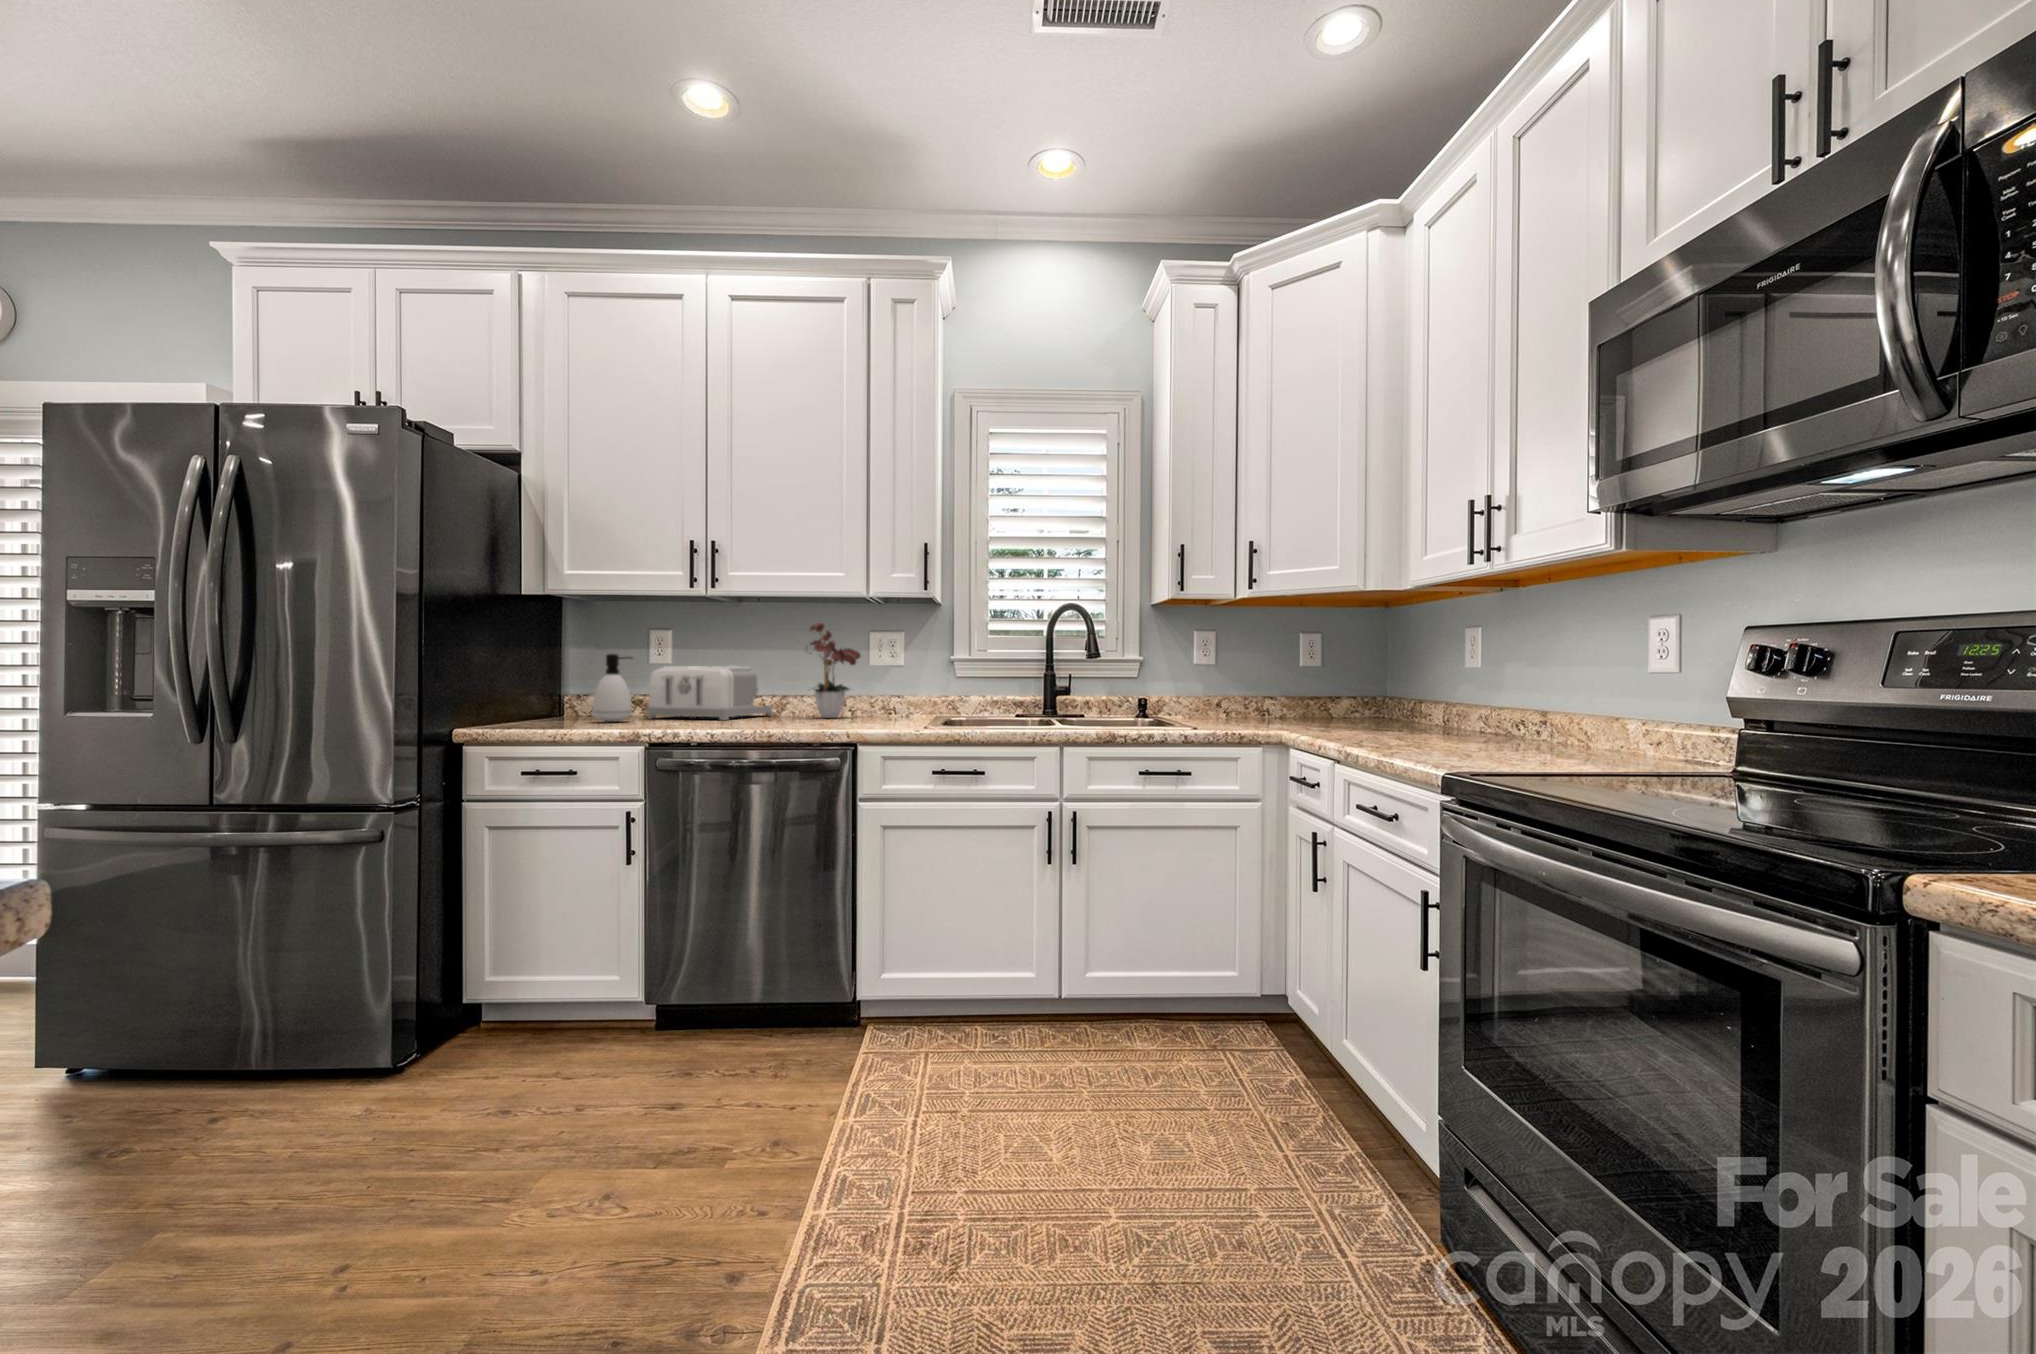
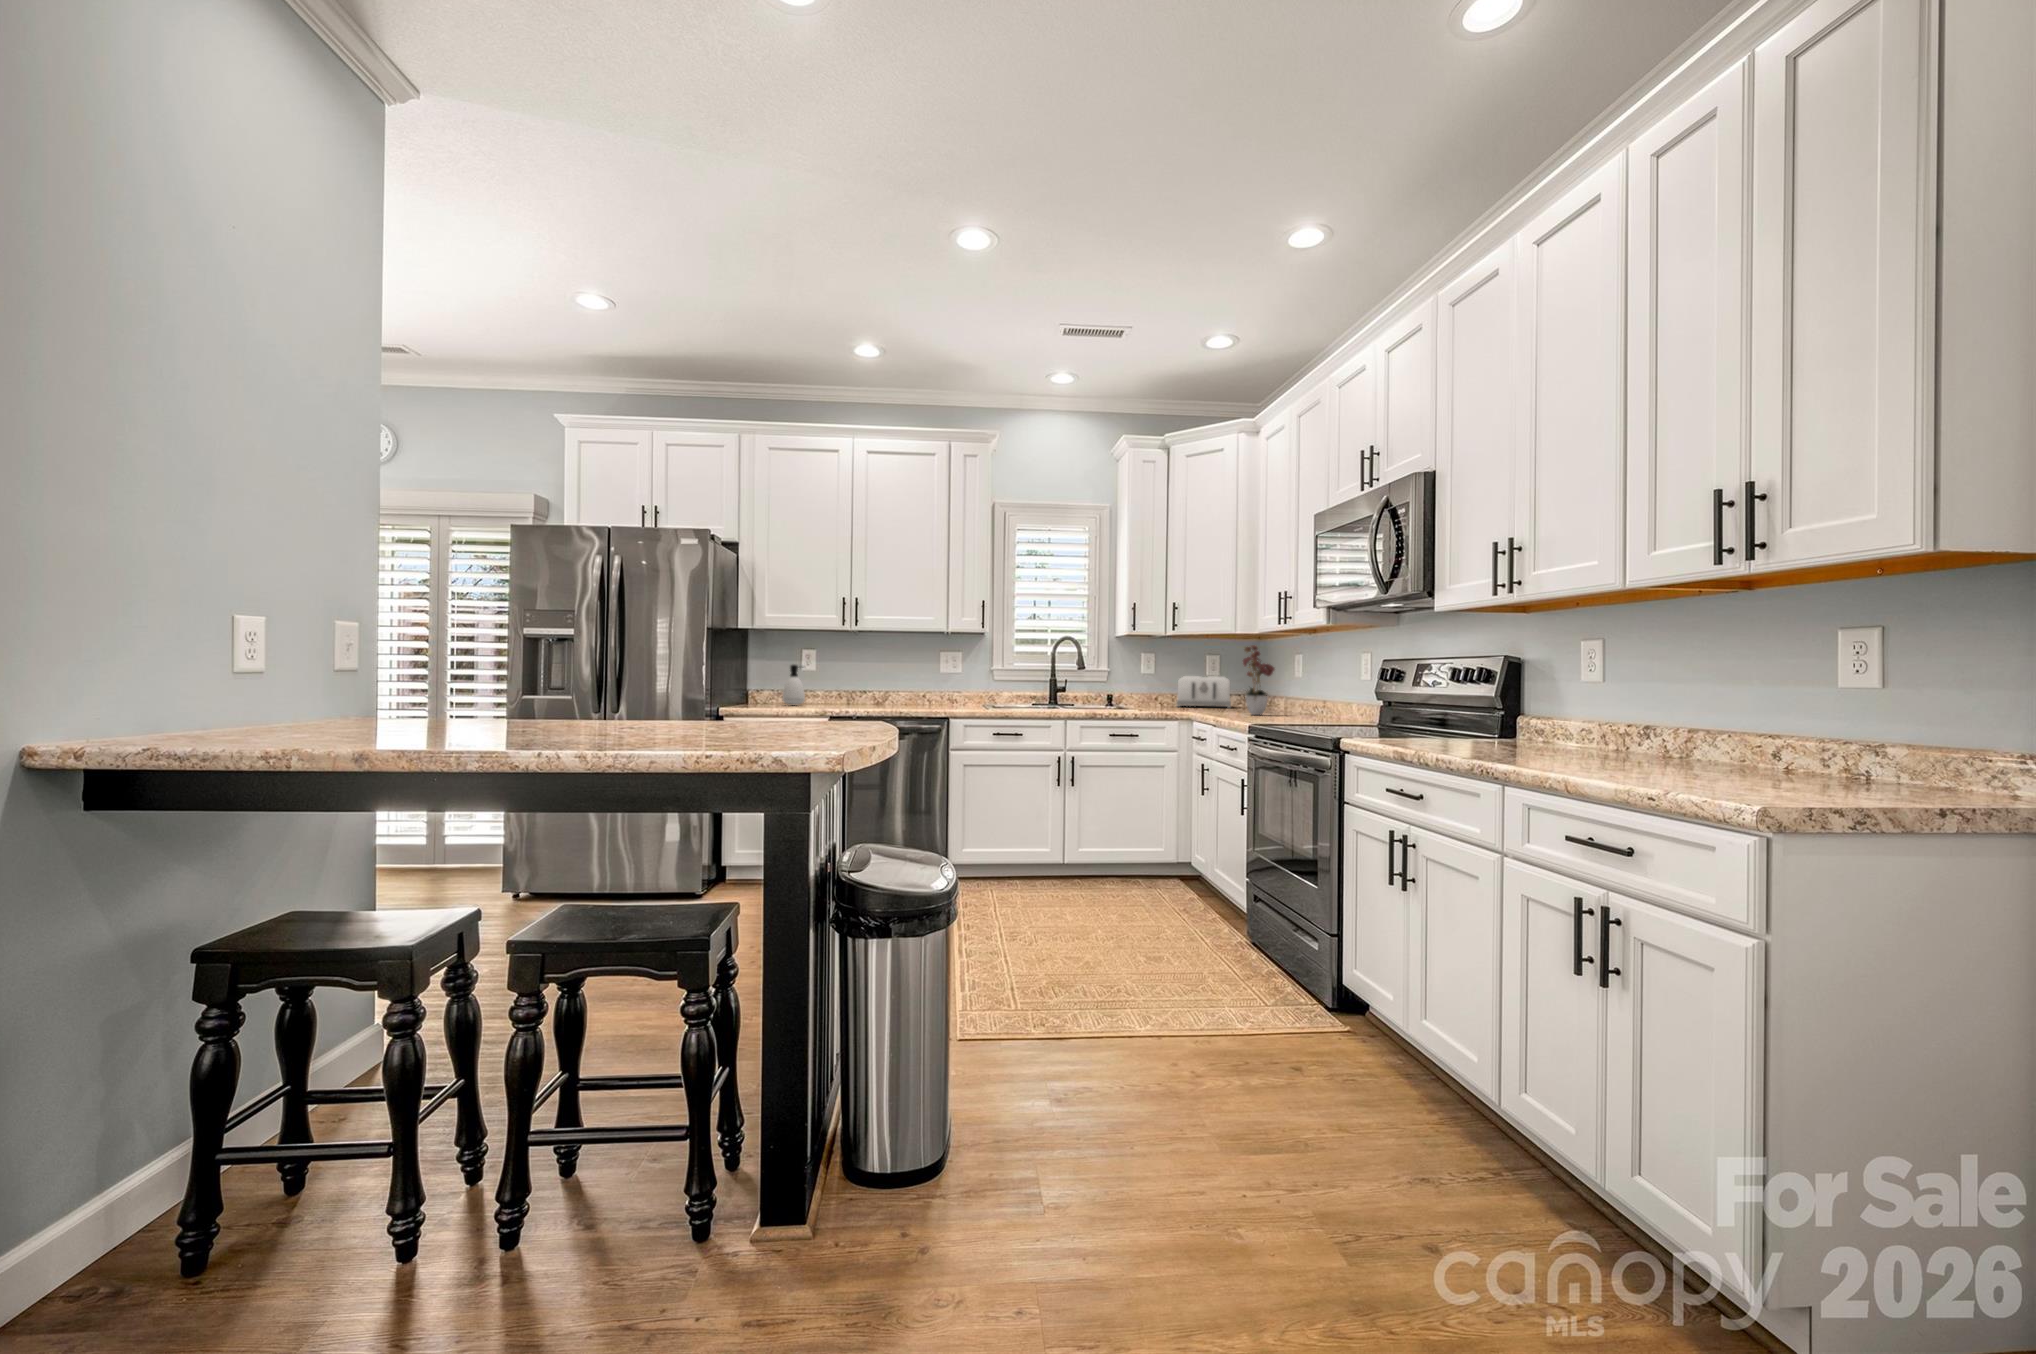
flower arrangement: present [808,623,861,718] -> present [1243,645,1275,715]
toaster: present [647,666,772,720] -> present [1177,676,1231,708]

